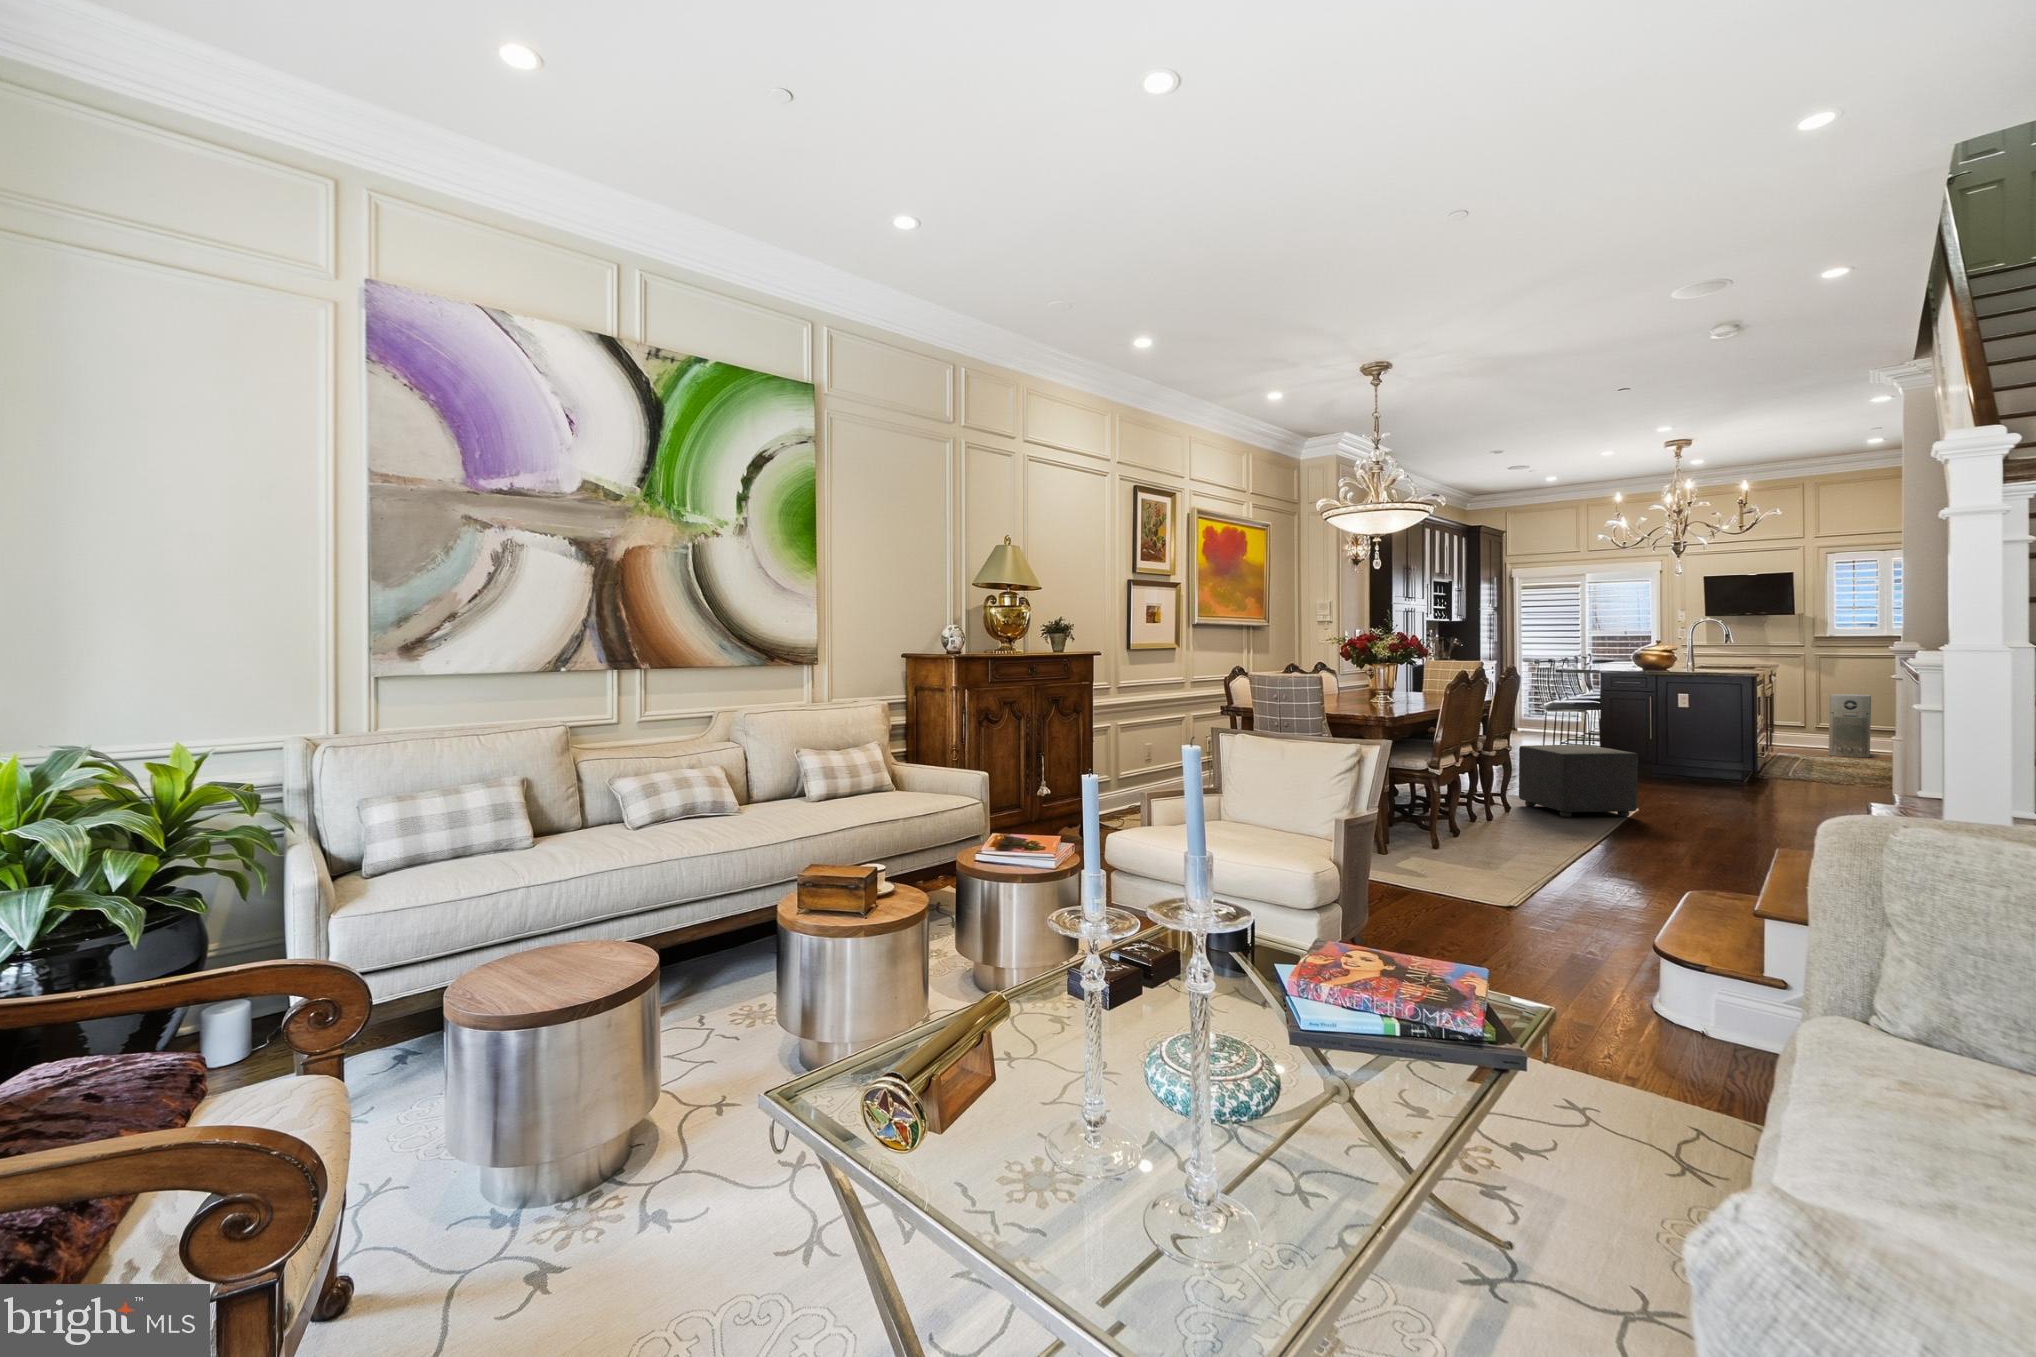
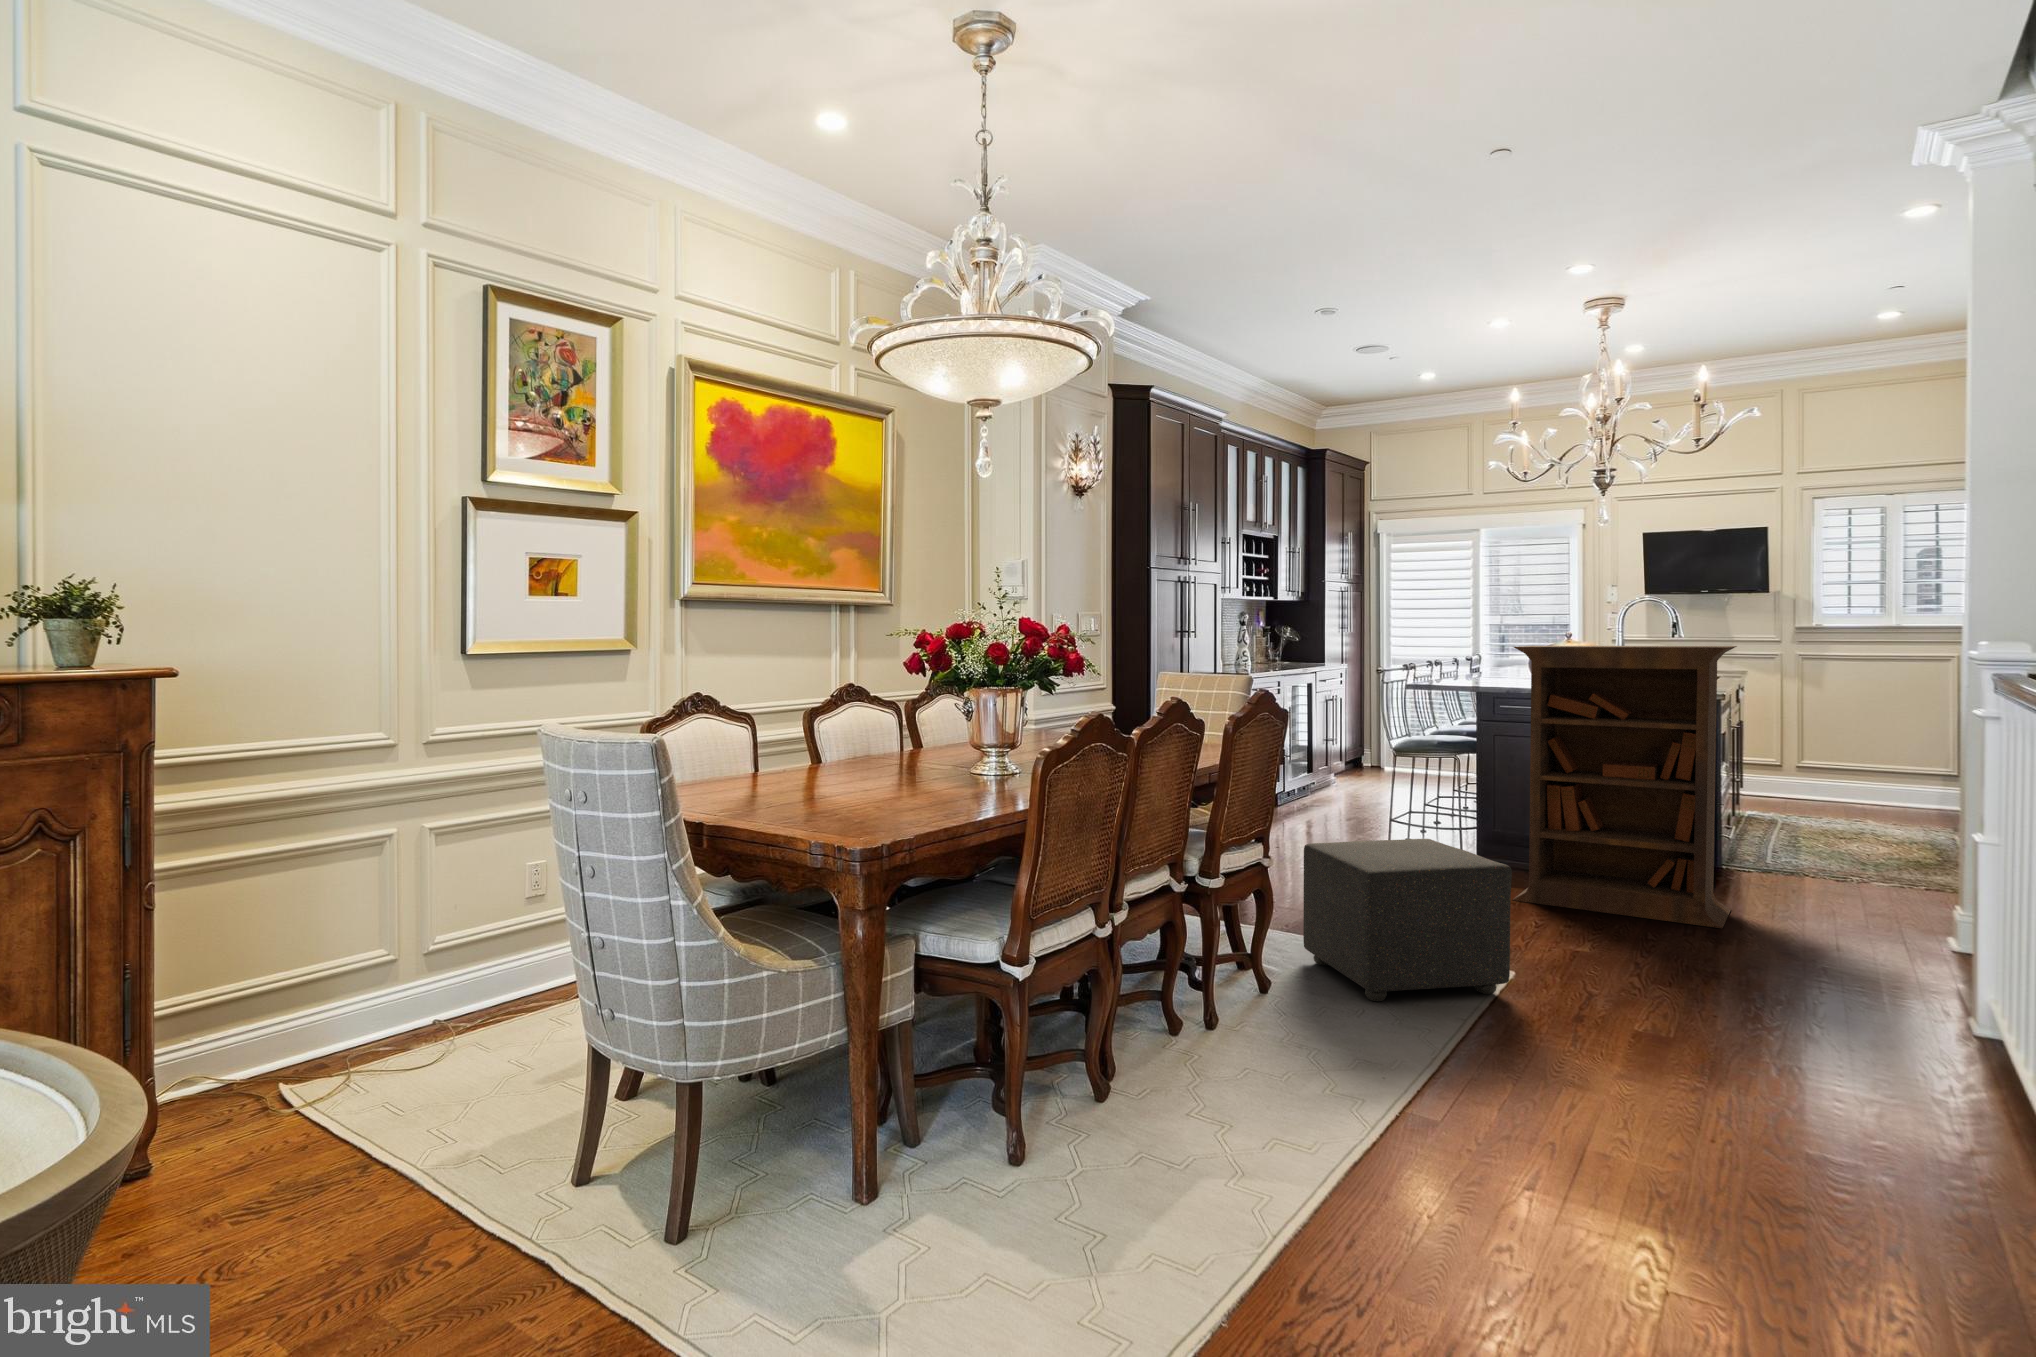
bookcase: none [1627,647,1767,800] -> present [1513,646,1737,928]
air purifier: present [1829,694,1871,757] -> none [1814,713,1873,812]

